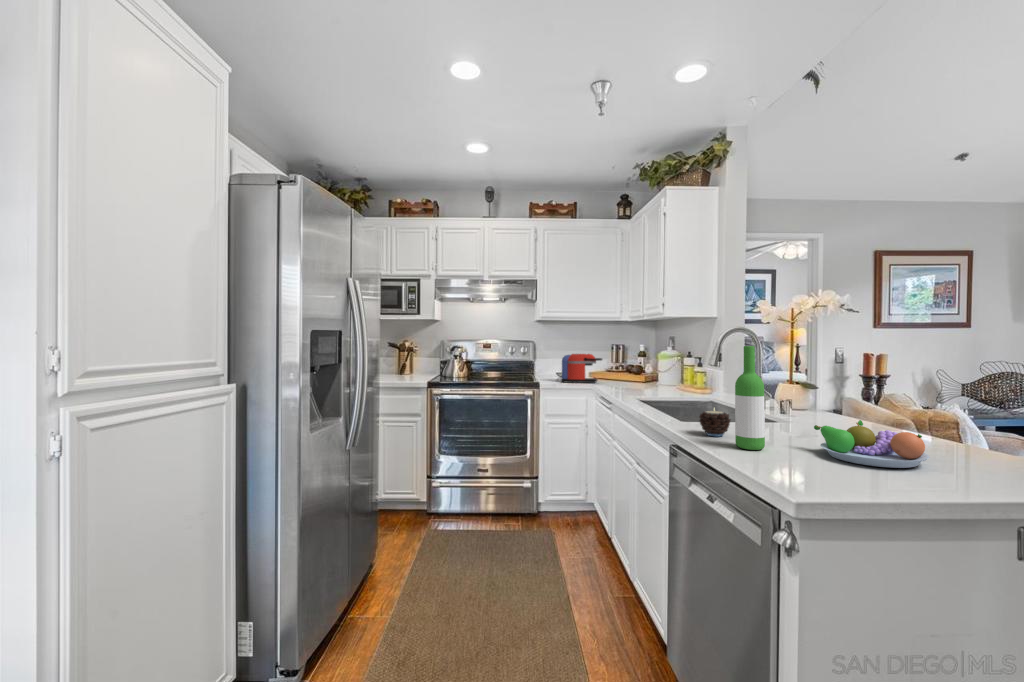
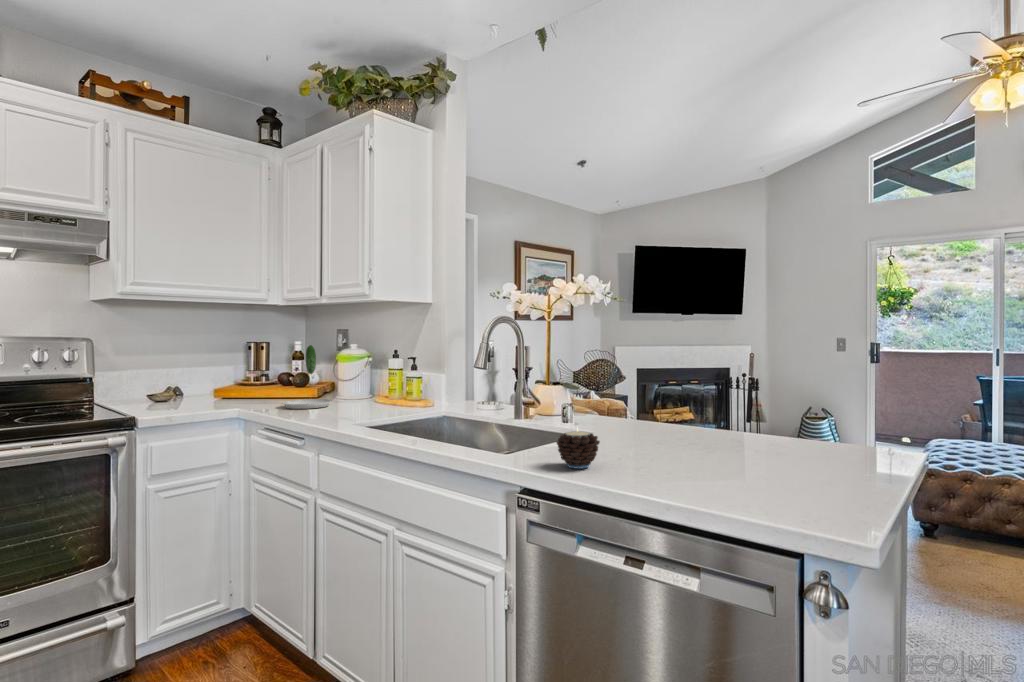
wine bottle: present [735,346,765,450] -> none [632,338,670,480]
plate: none [614,347,645,388] -> present [282,345,332,409]
coffee maker: present [561,354,602,383] -> none [173,357,251,409]
fruit bowl: present [814,420,930,468] -> none [692,423,810,475]

